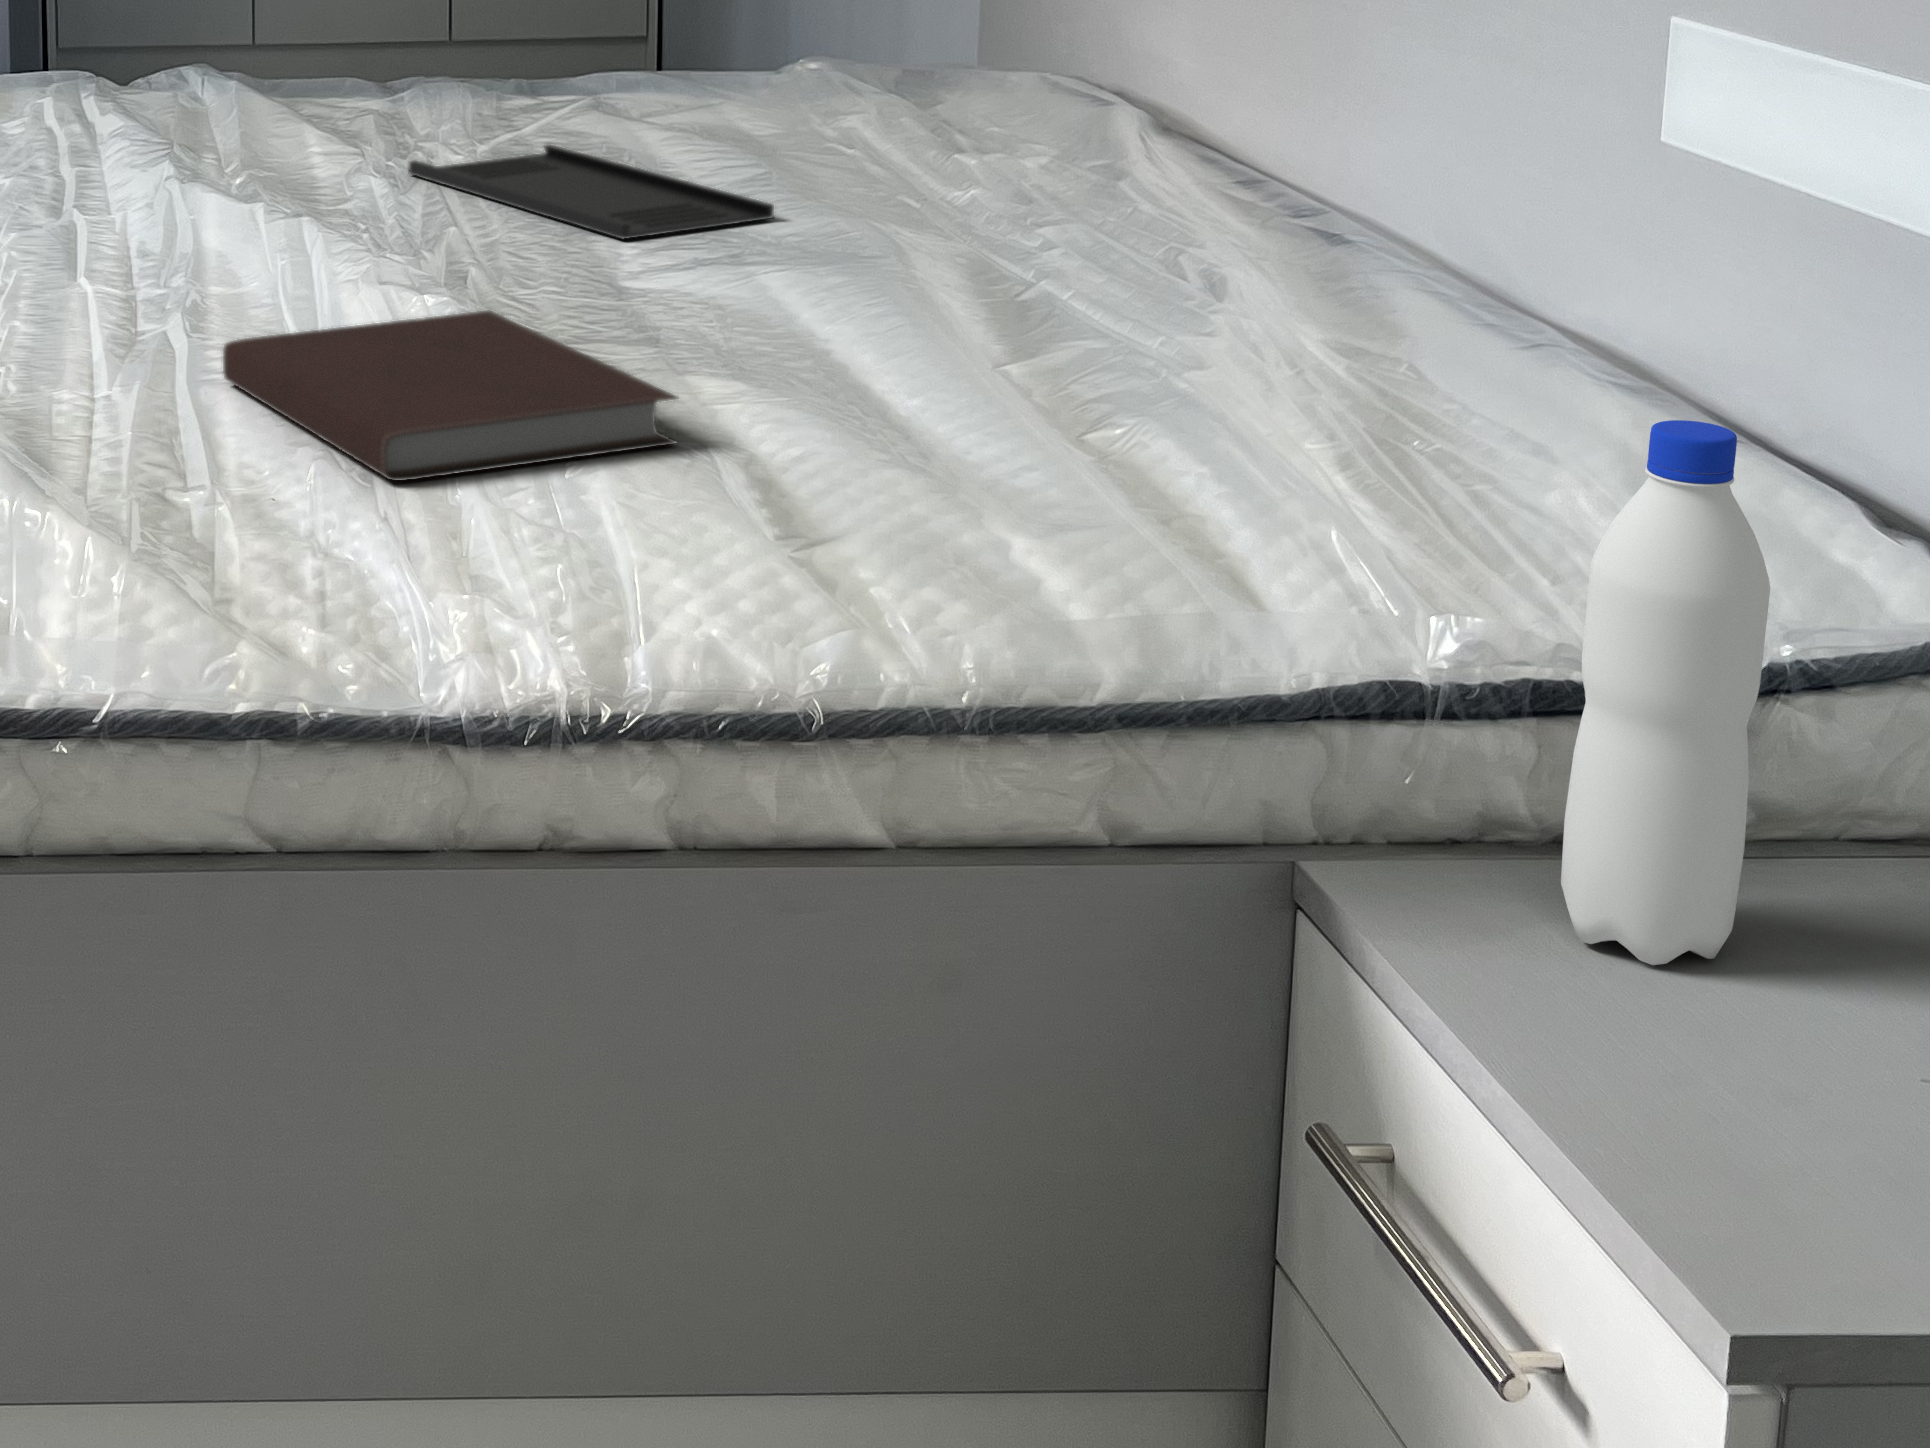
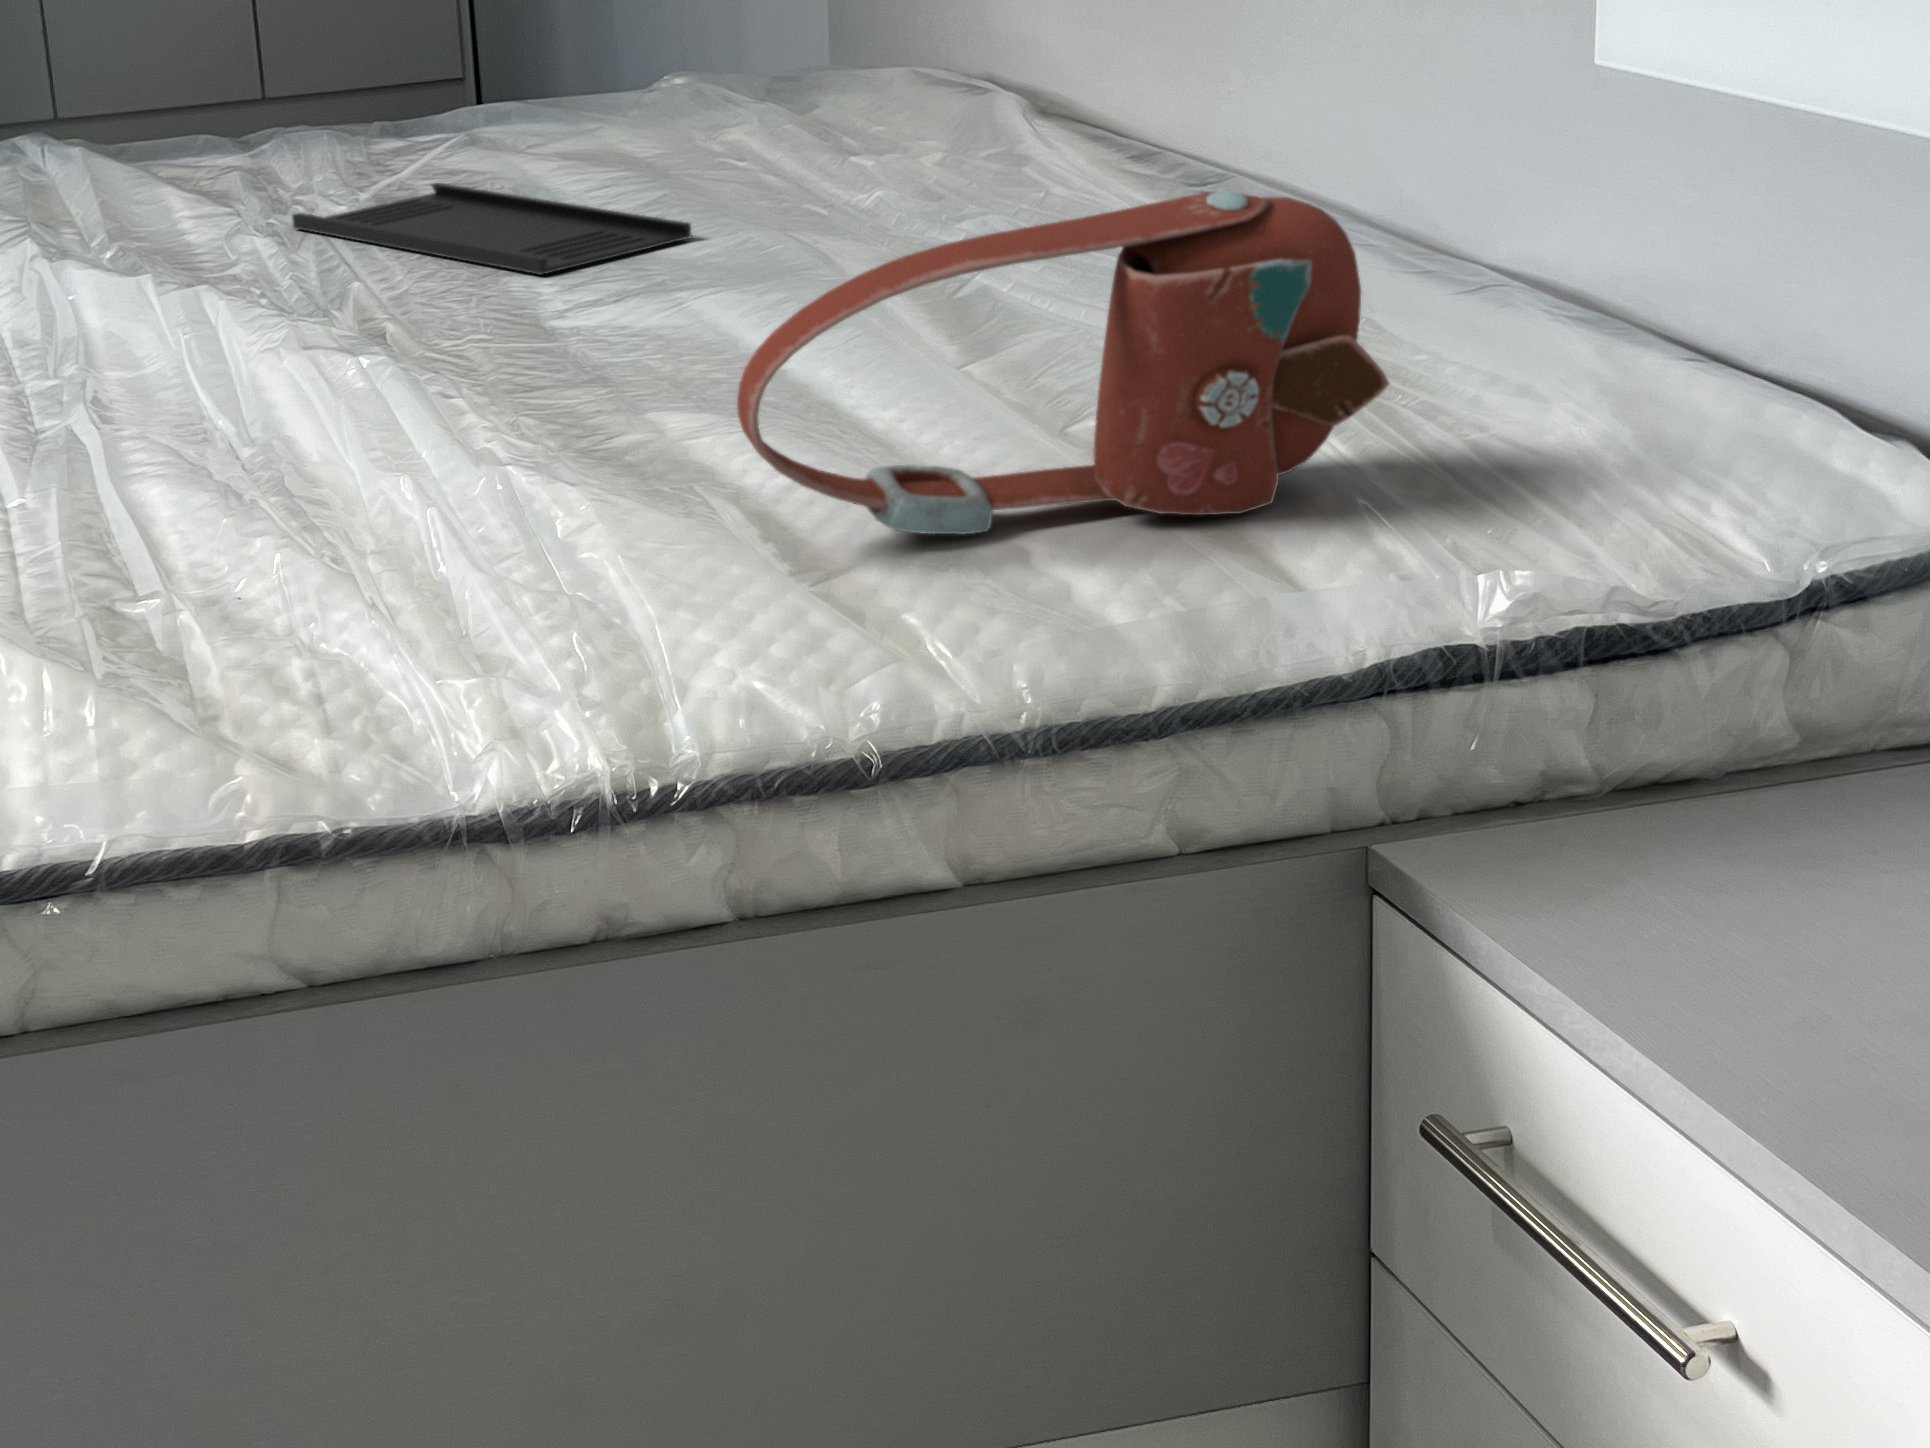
handbag: none [735,226,1374,533] -> present [737,191,1389,534]
notebook: present [223,310,677,481] -> none [146,363,664,560]
water bottle: present [1561,420,1770,965] -> none [1640,341,1834,902]

